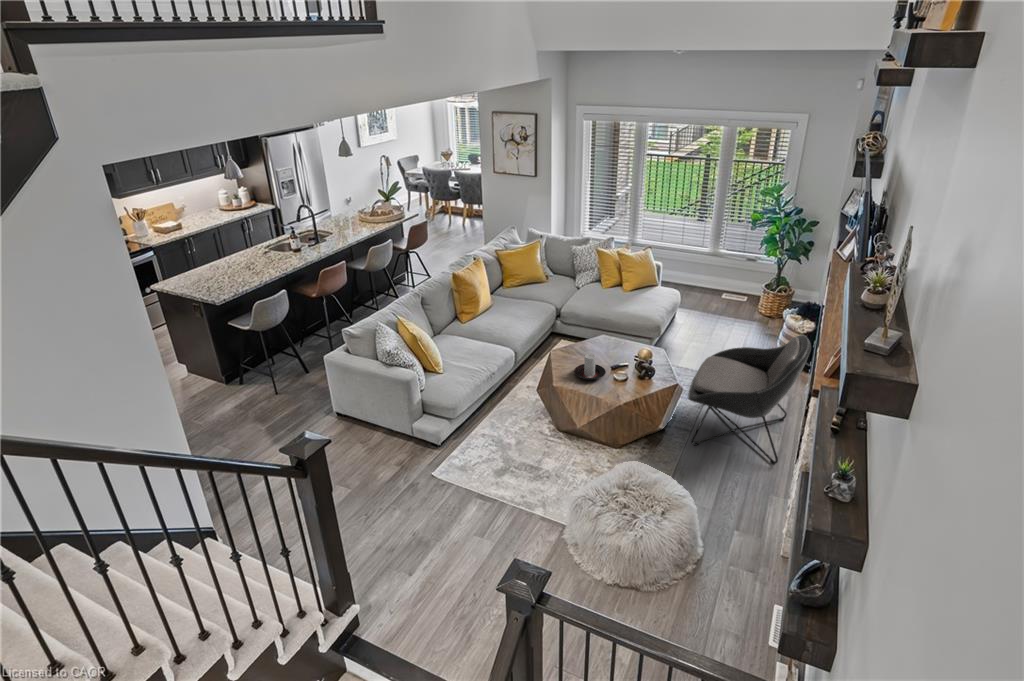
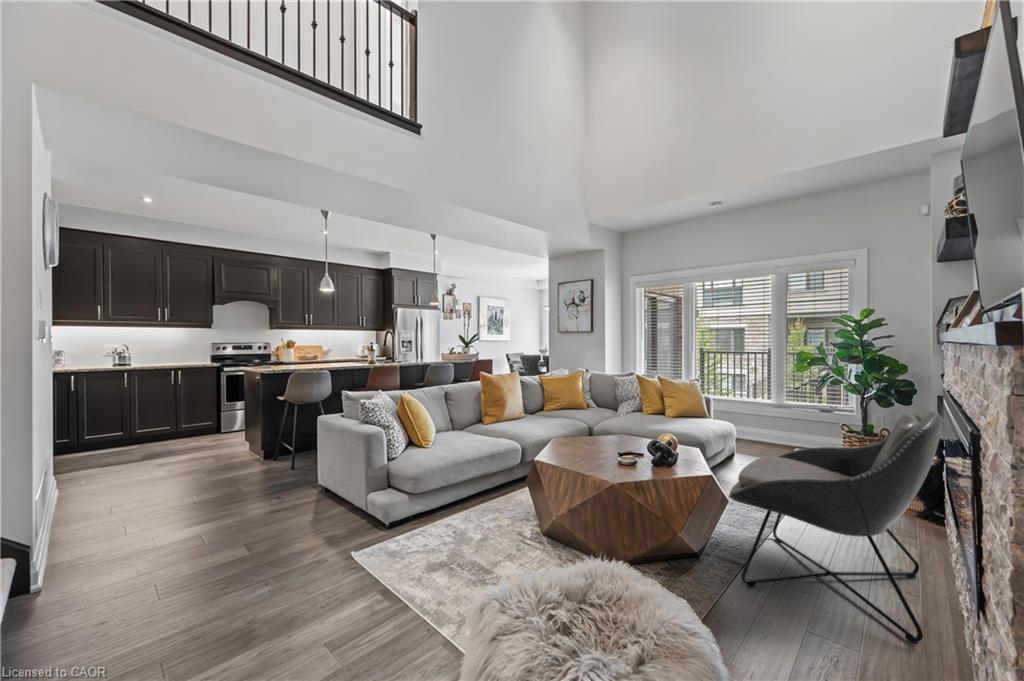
candle holder: present [574,354,606,380] -> none [569,429,610,463]

